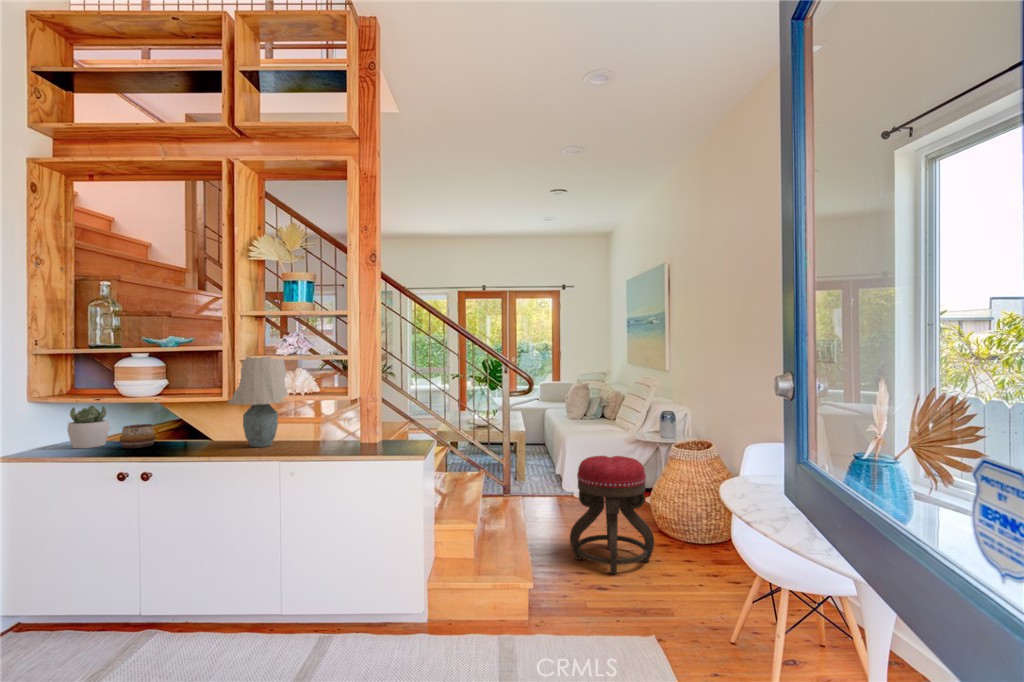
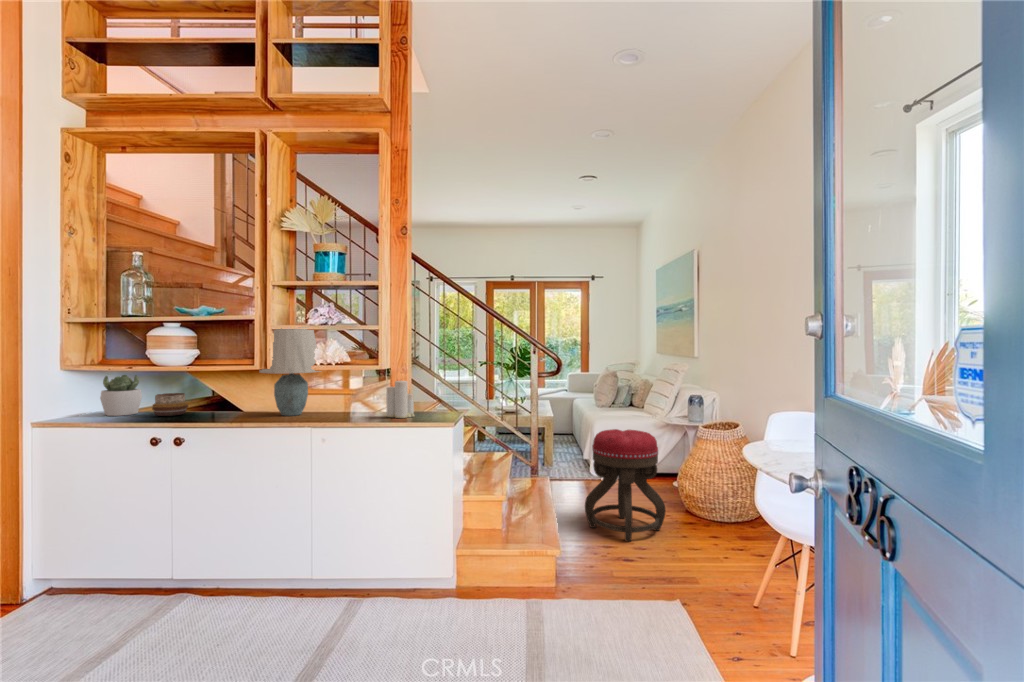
candle: none [357,407,386,449] -> present [386,381,414,418]

